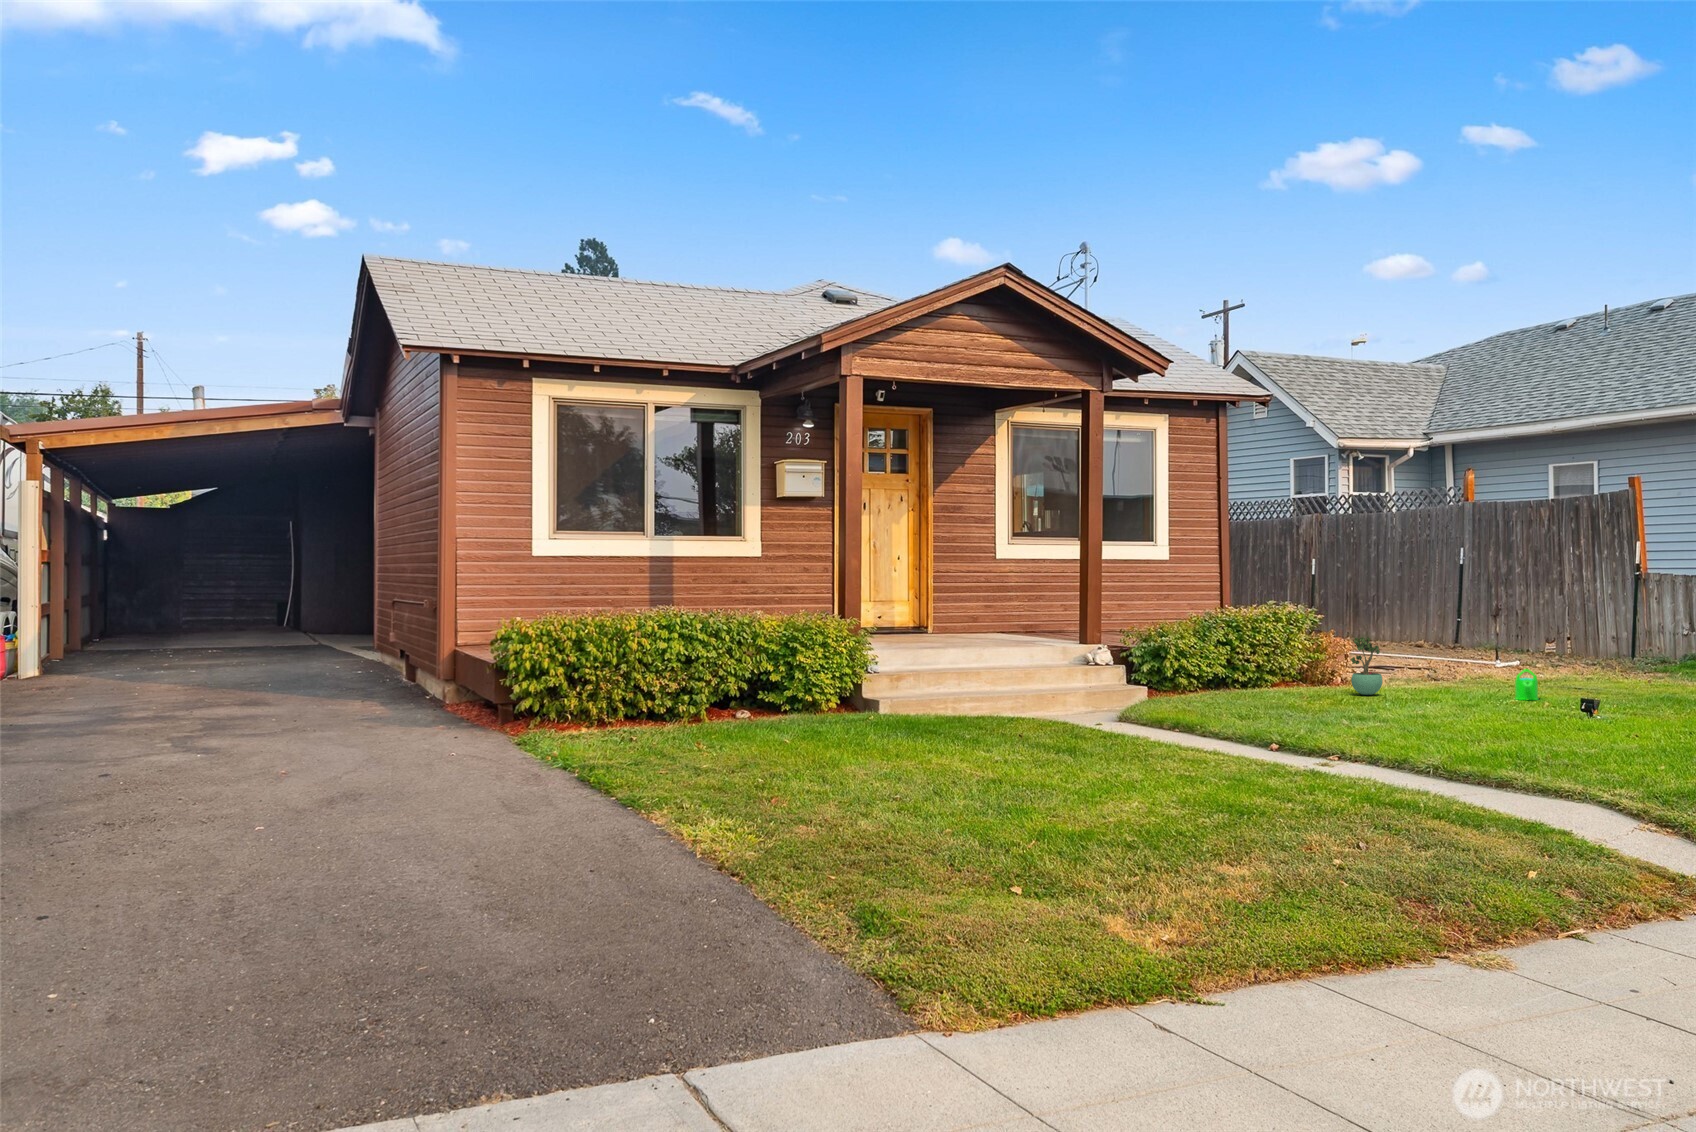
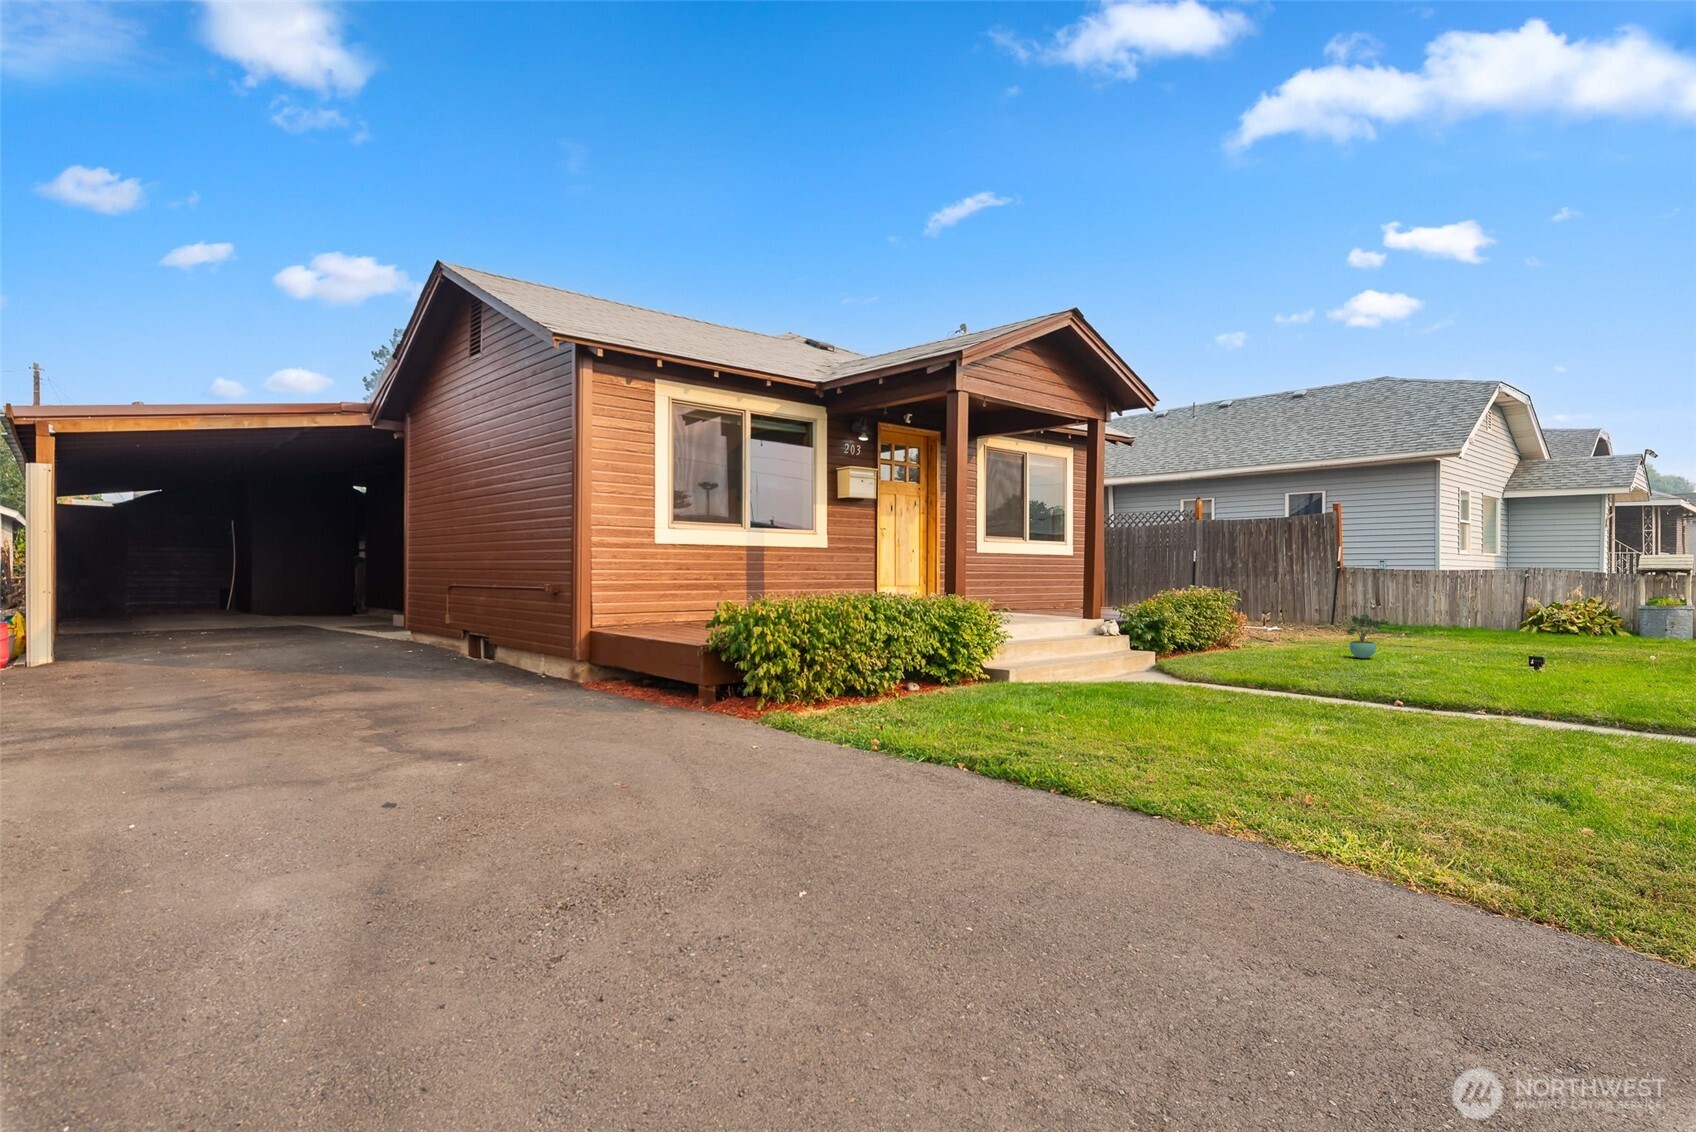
watering can: present [1515,669,1538,700] -> none [1469,637,1495,661]

